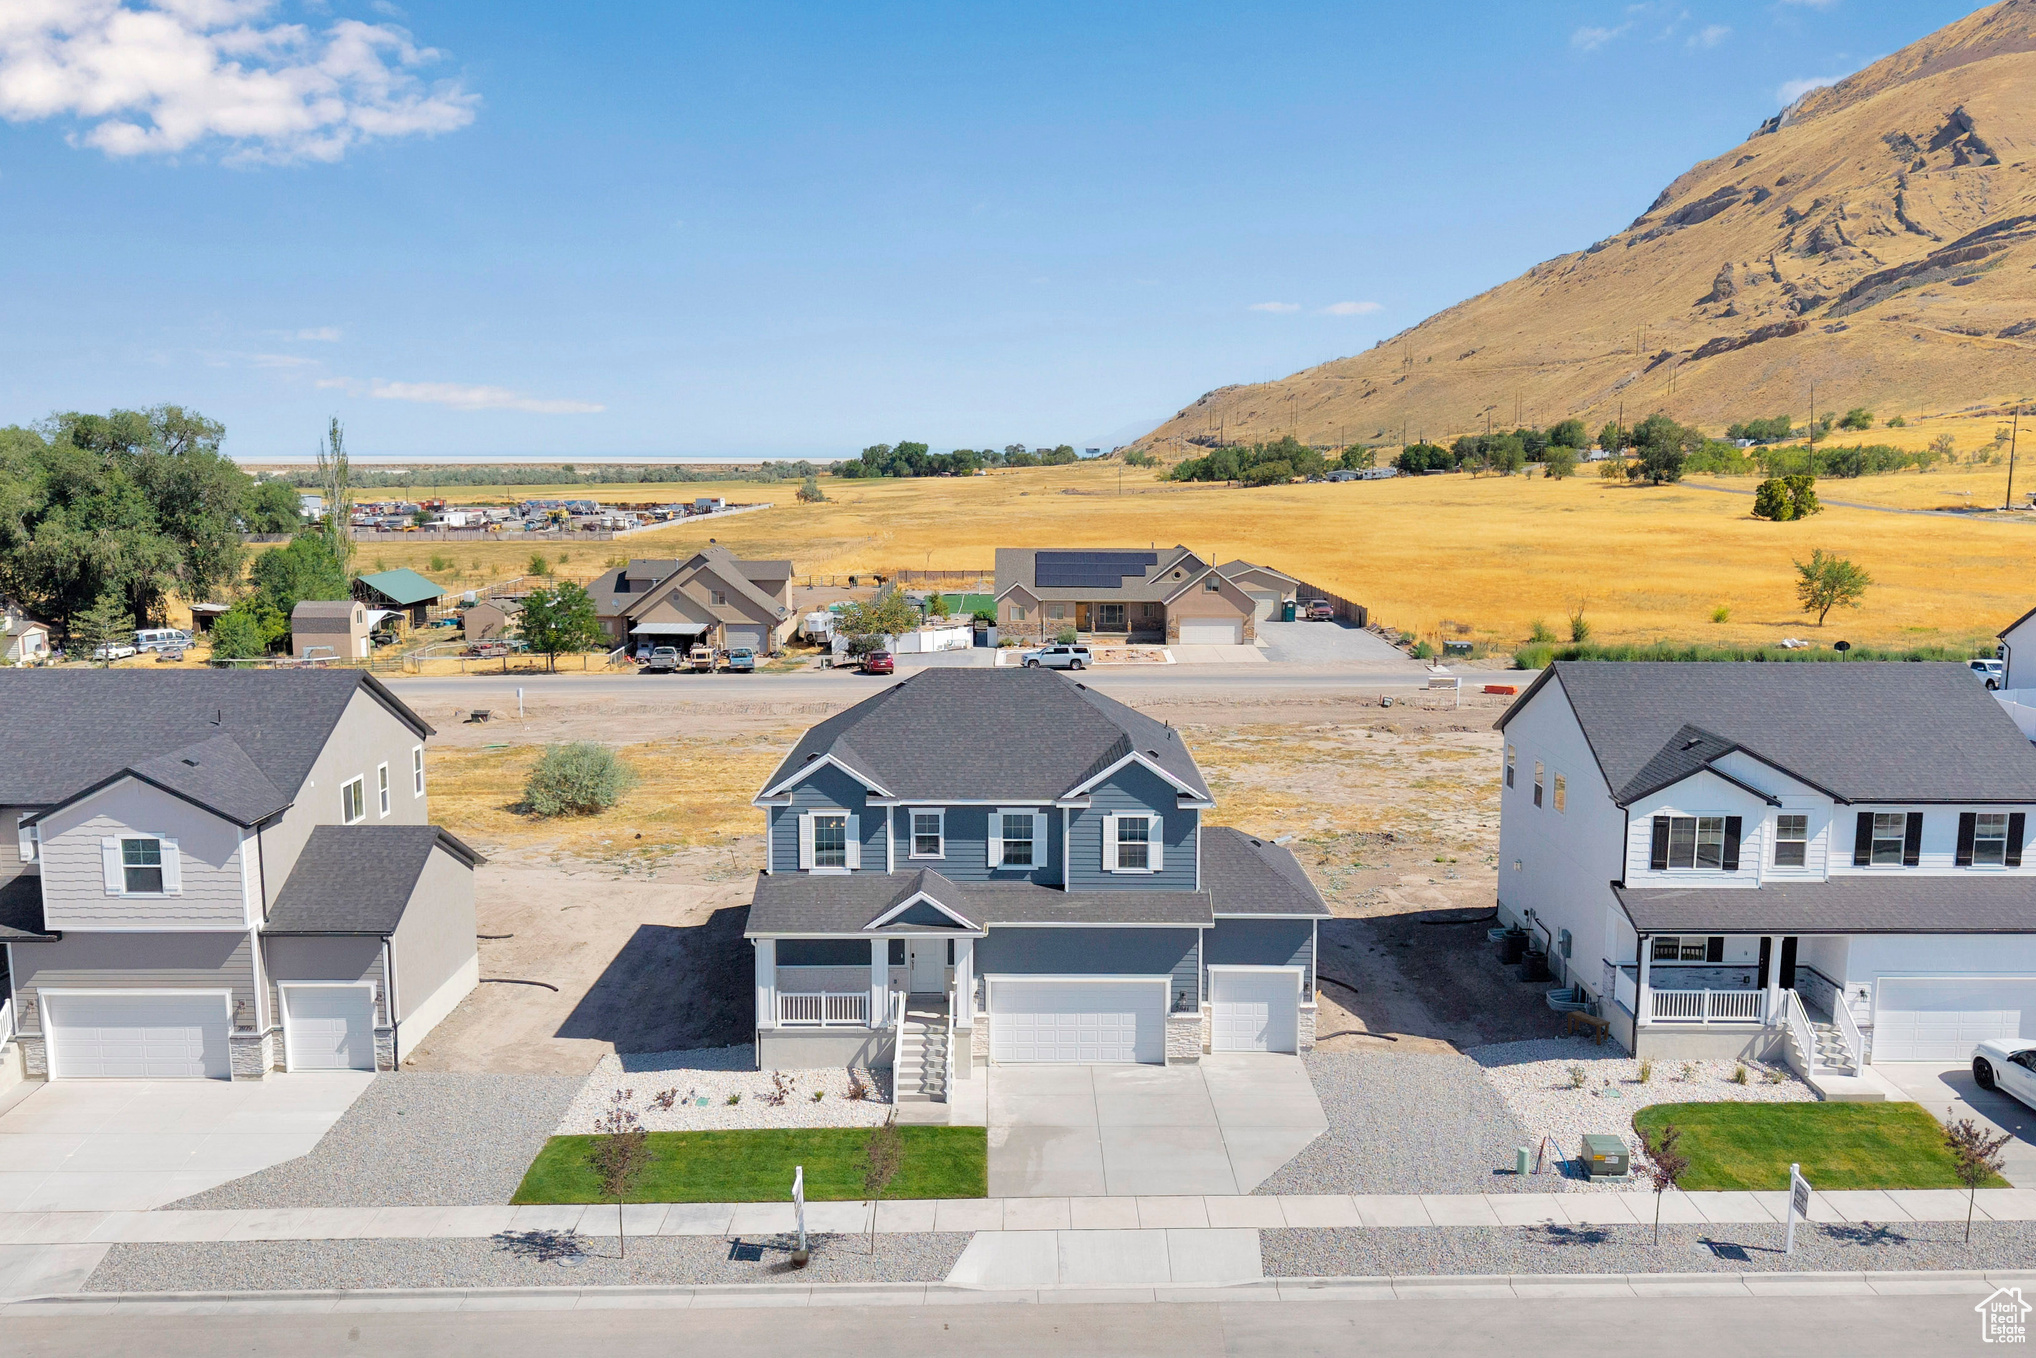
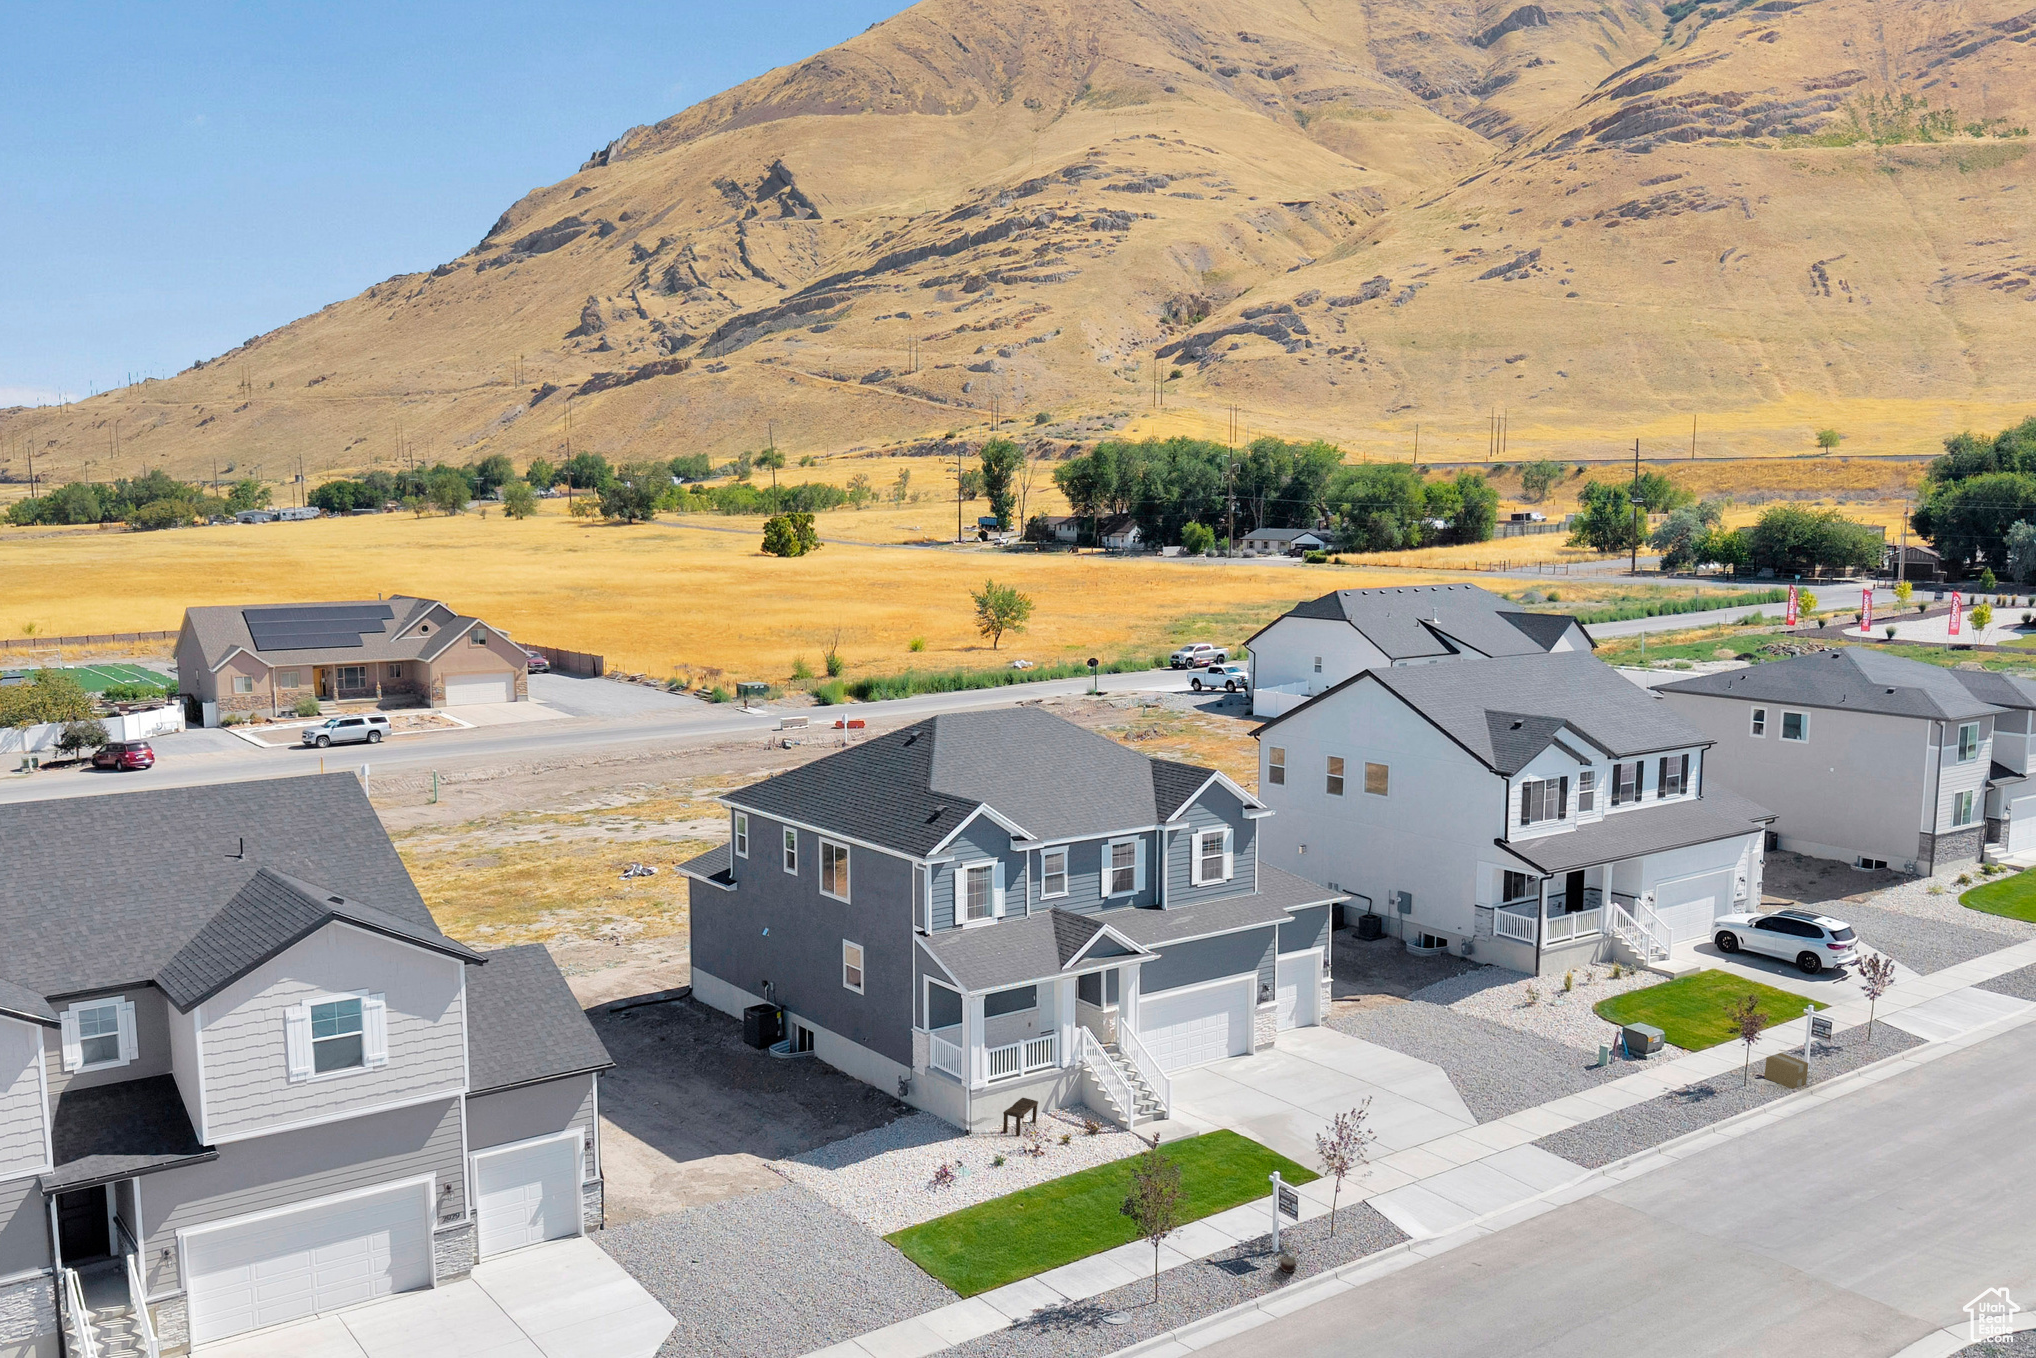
bench: present [1568,1011,1610,1045] -> present [1003,1098,1038,1136]
cardboard box: none [1780,1214,1842,1268] -> present [1764,1053,1809,1088]

